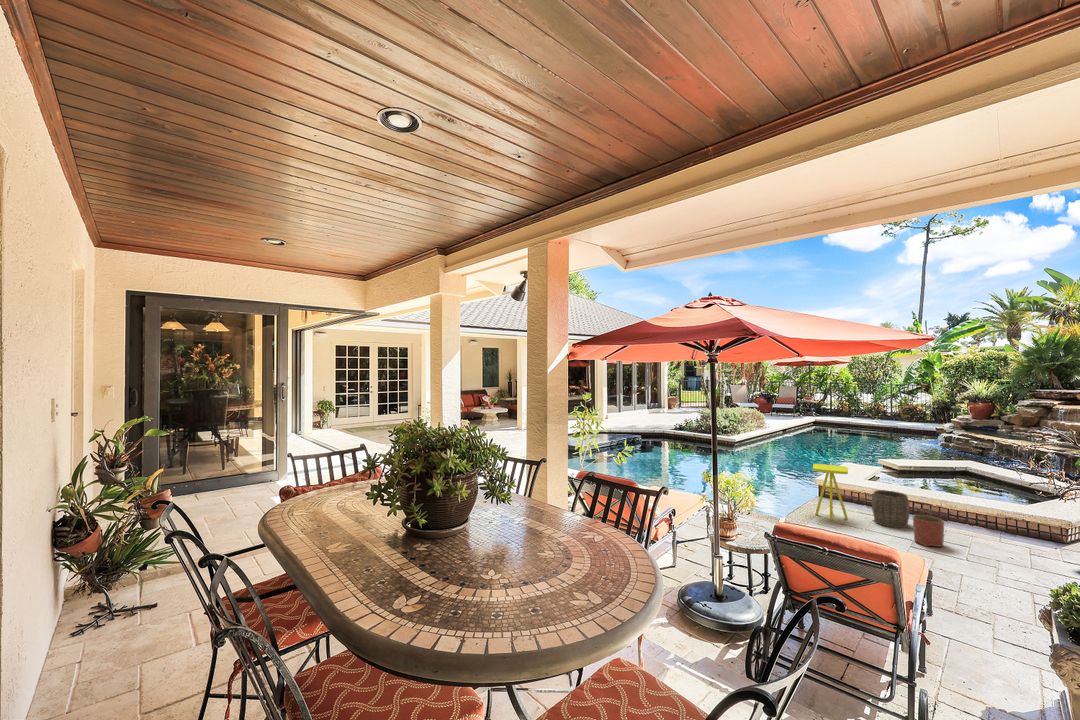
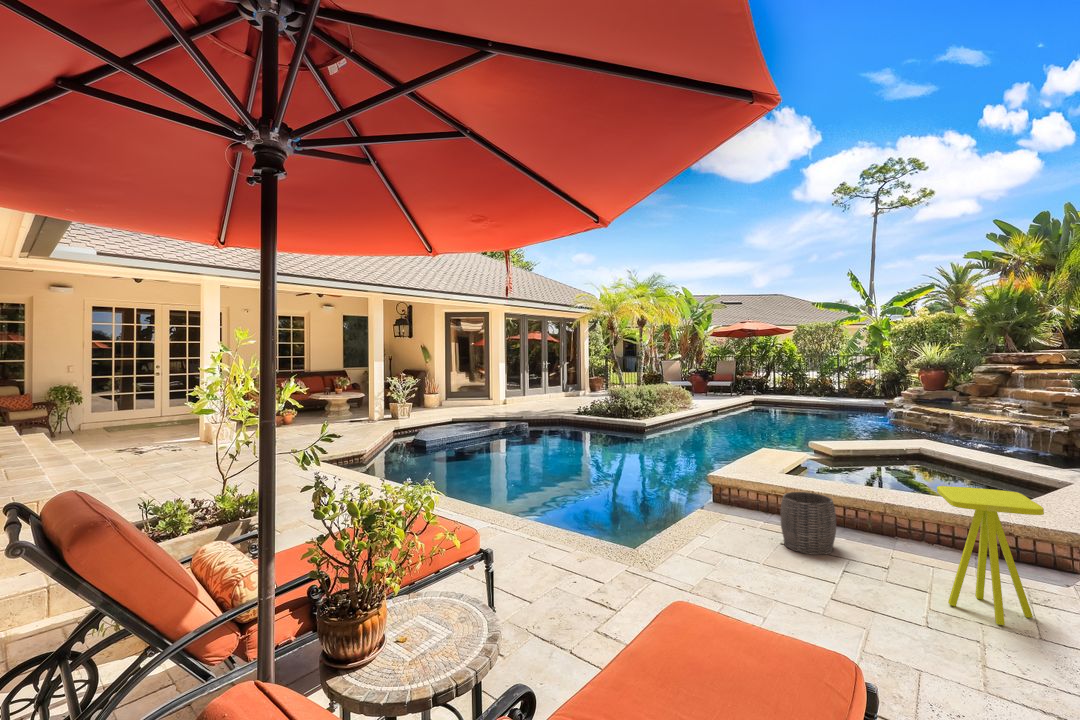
side table: present [813,464,848,520] -> present [937,486,1044,625]
planter: present [913,515,944,547] -> none [837,536,887,594]

